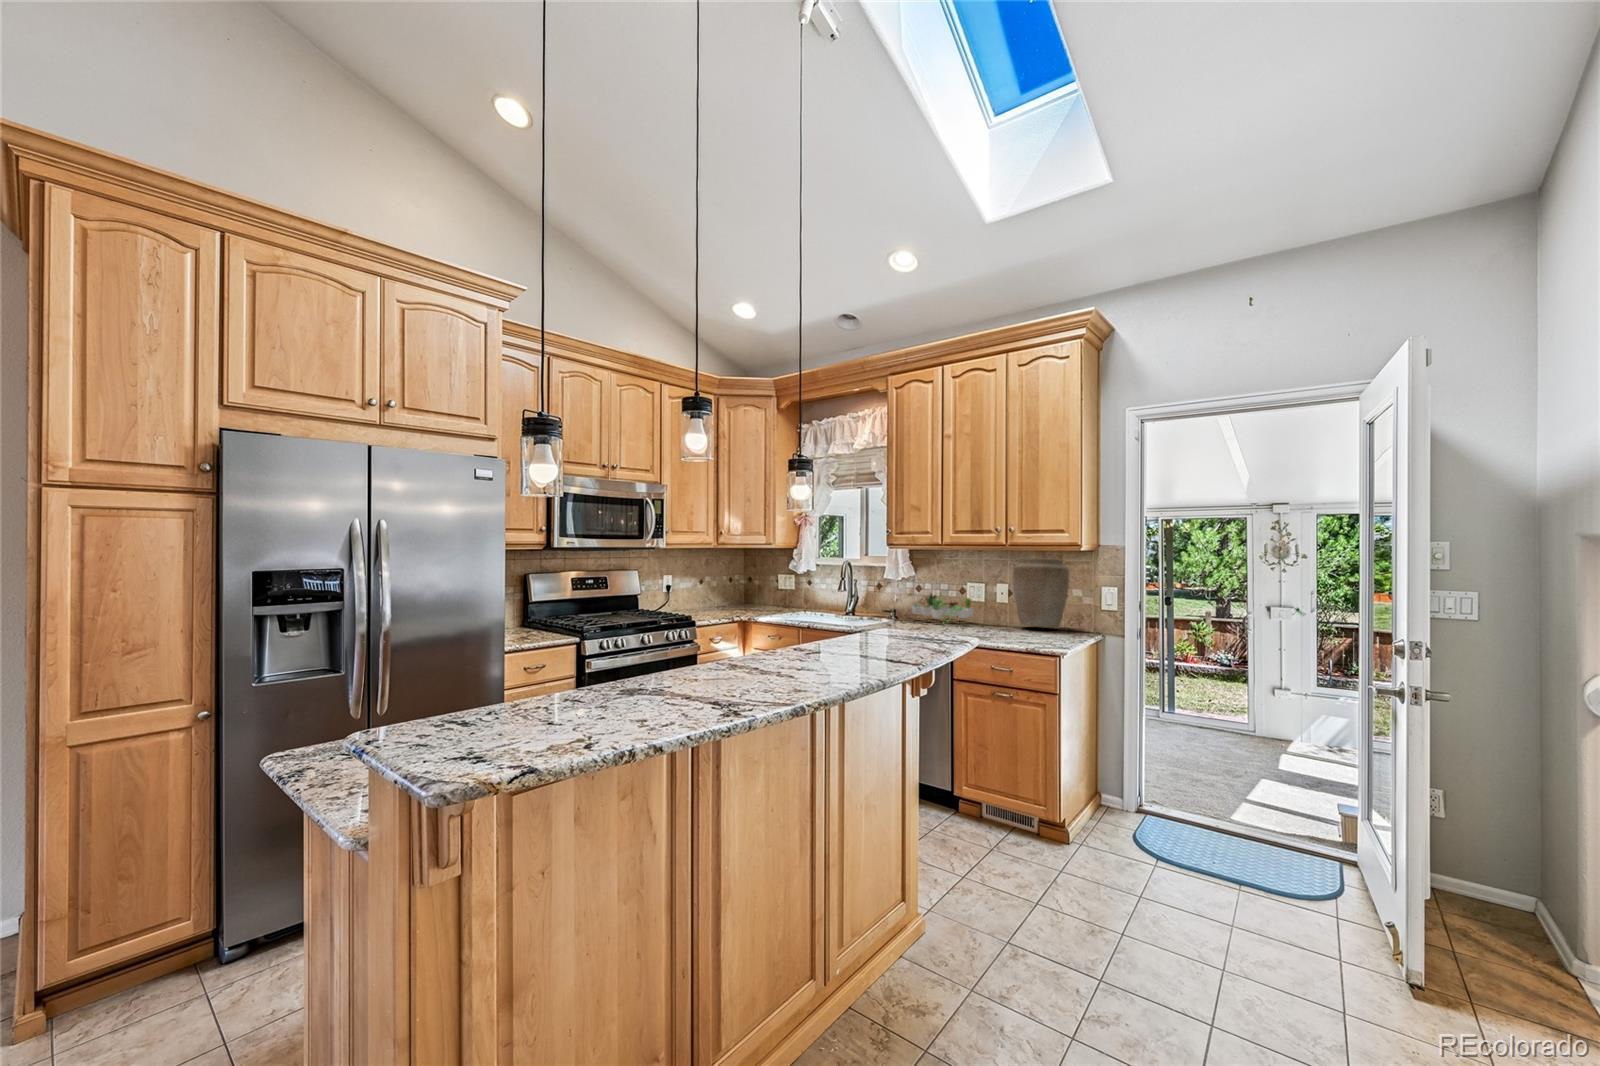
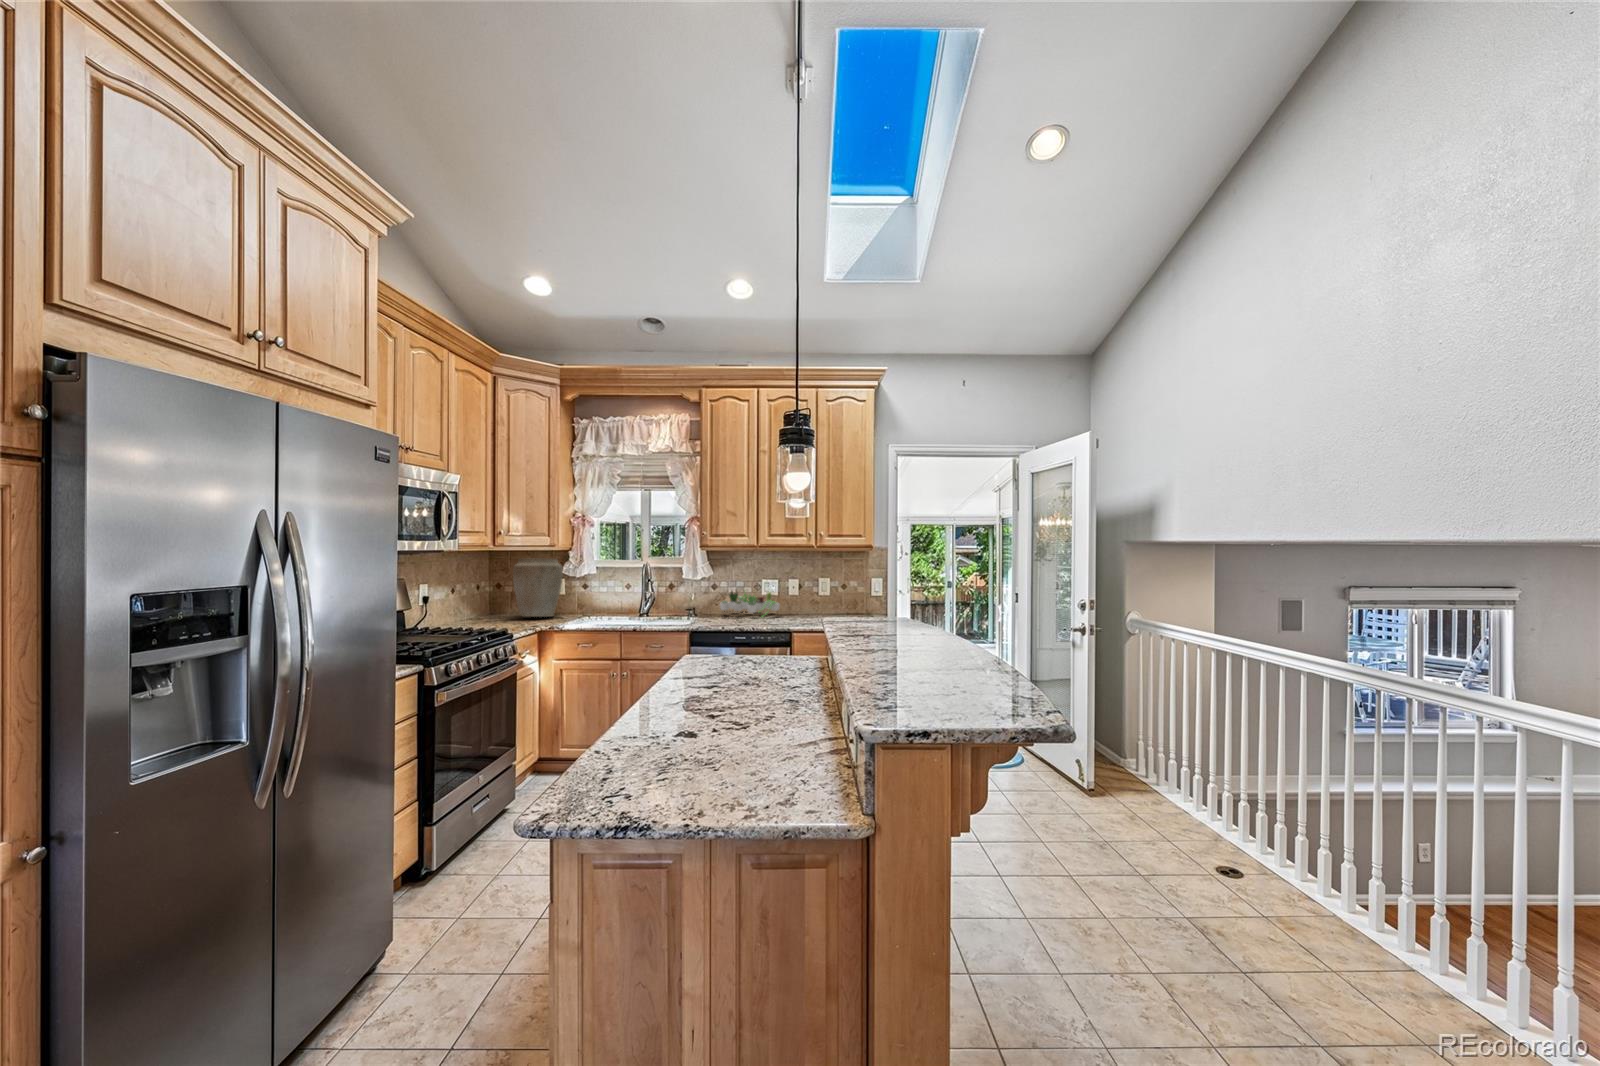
vase: present [1013,559,1070,629] -> present [513,558,563,617]

